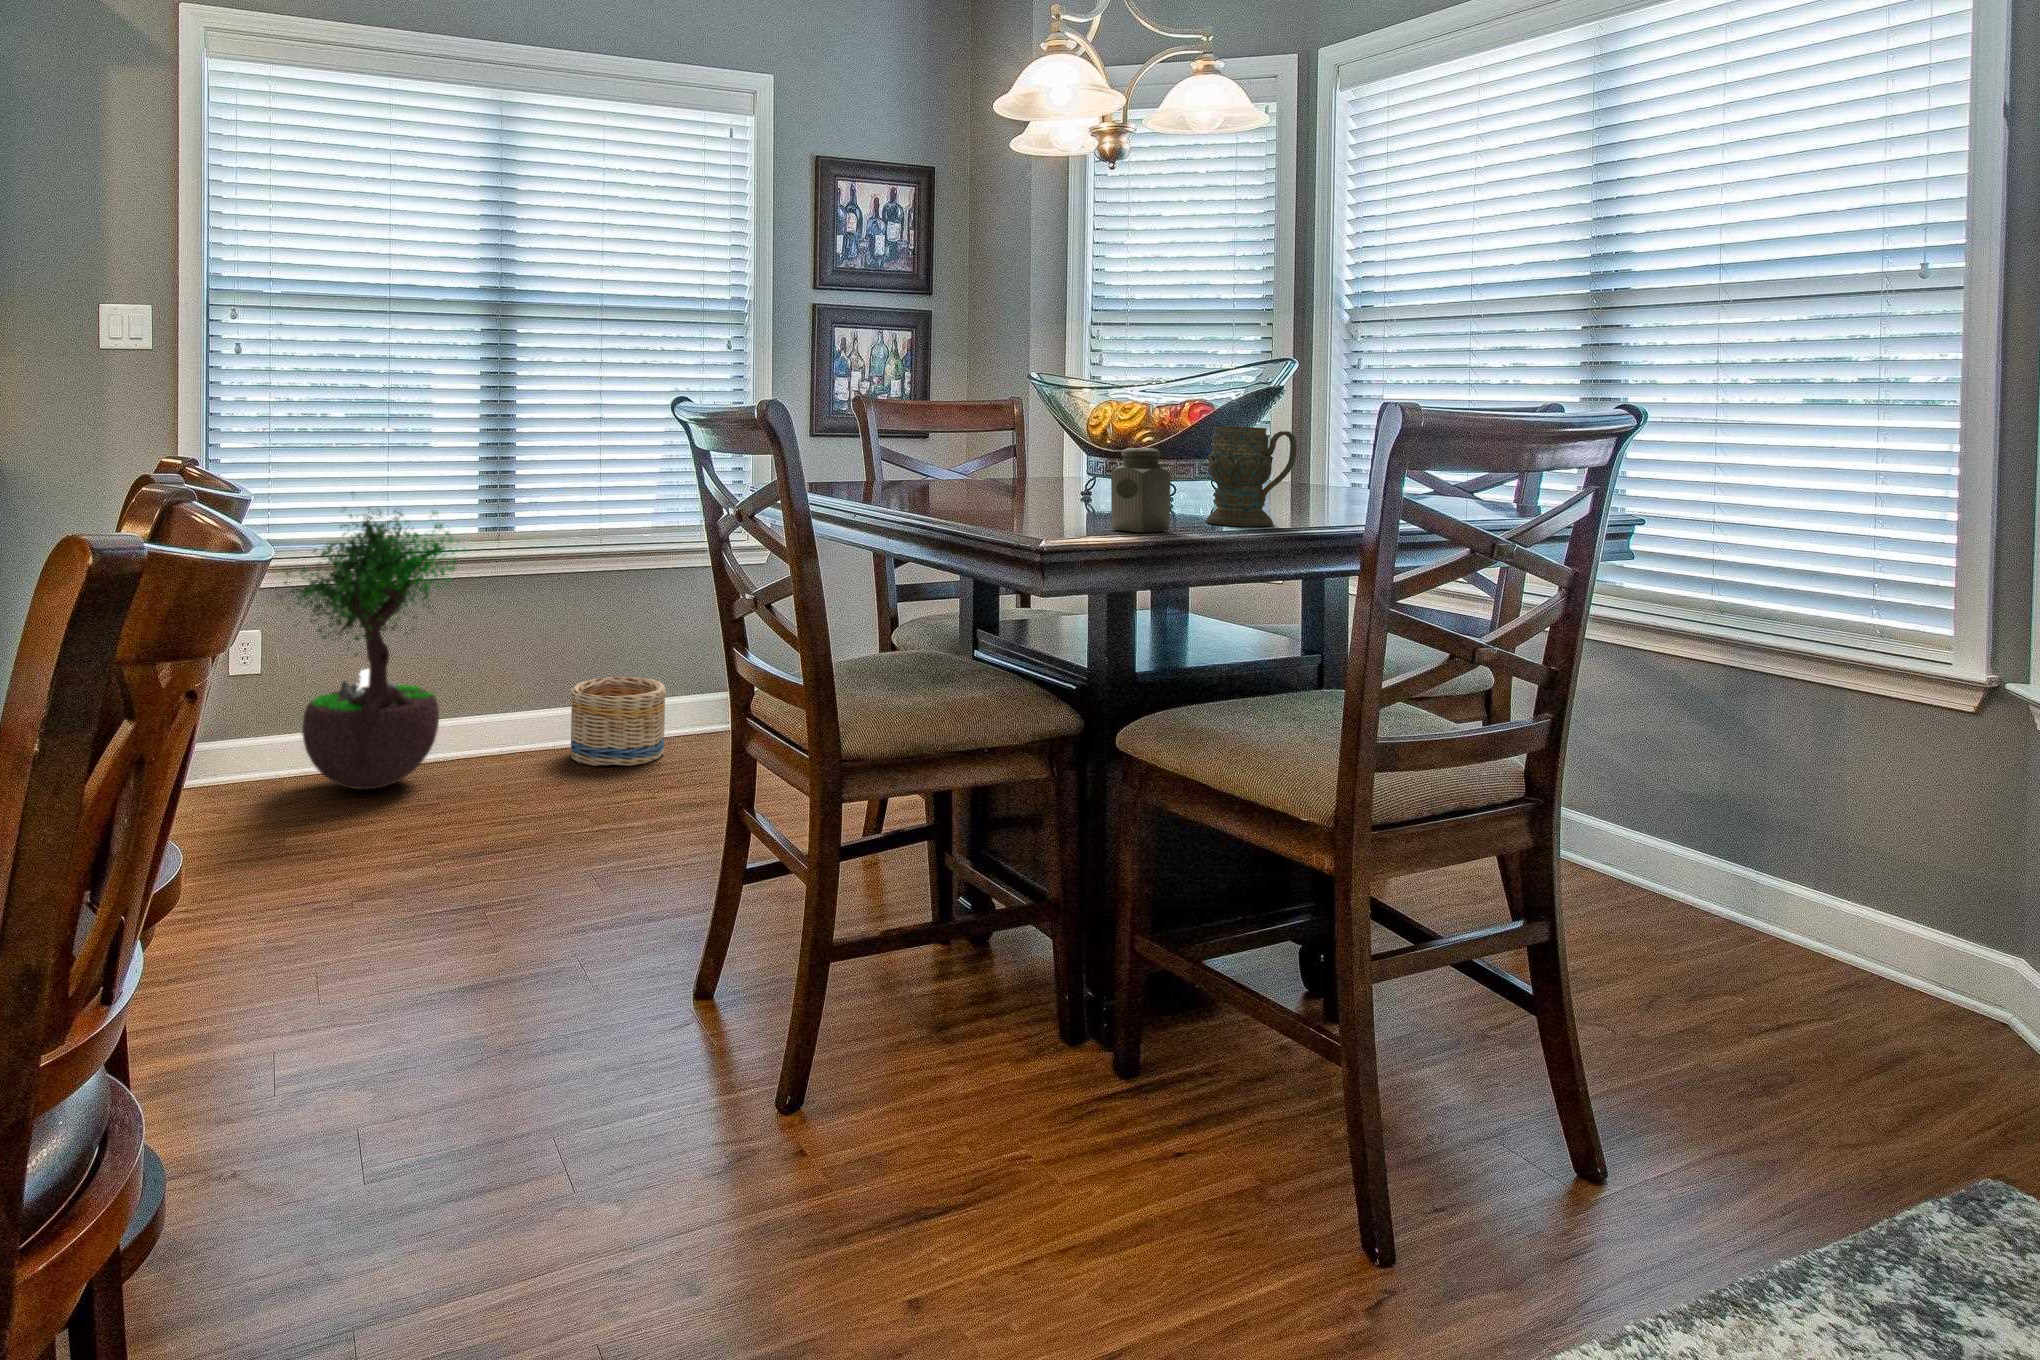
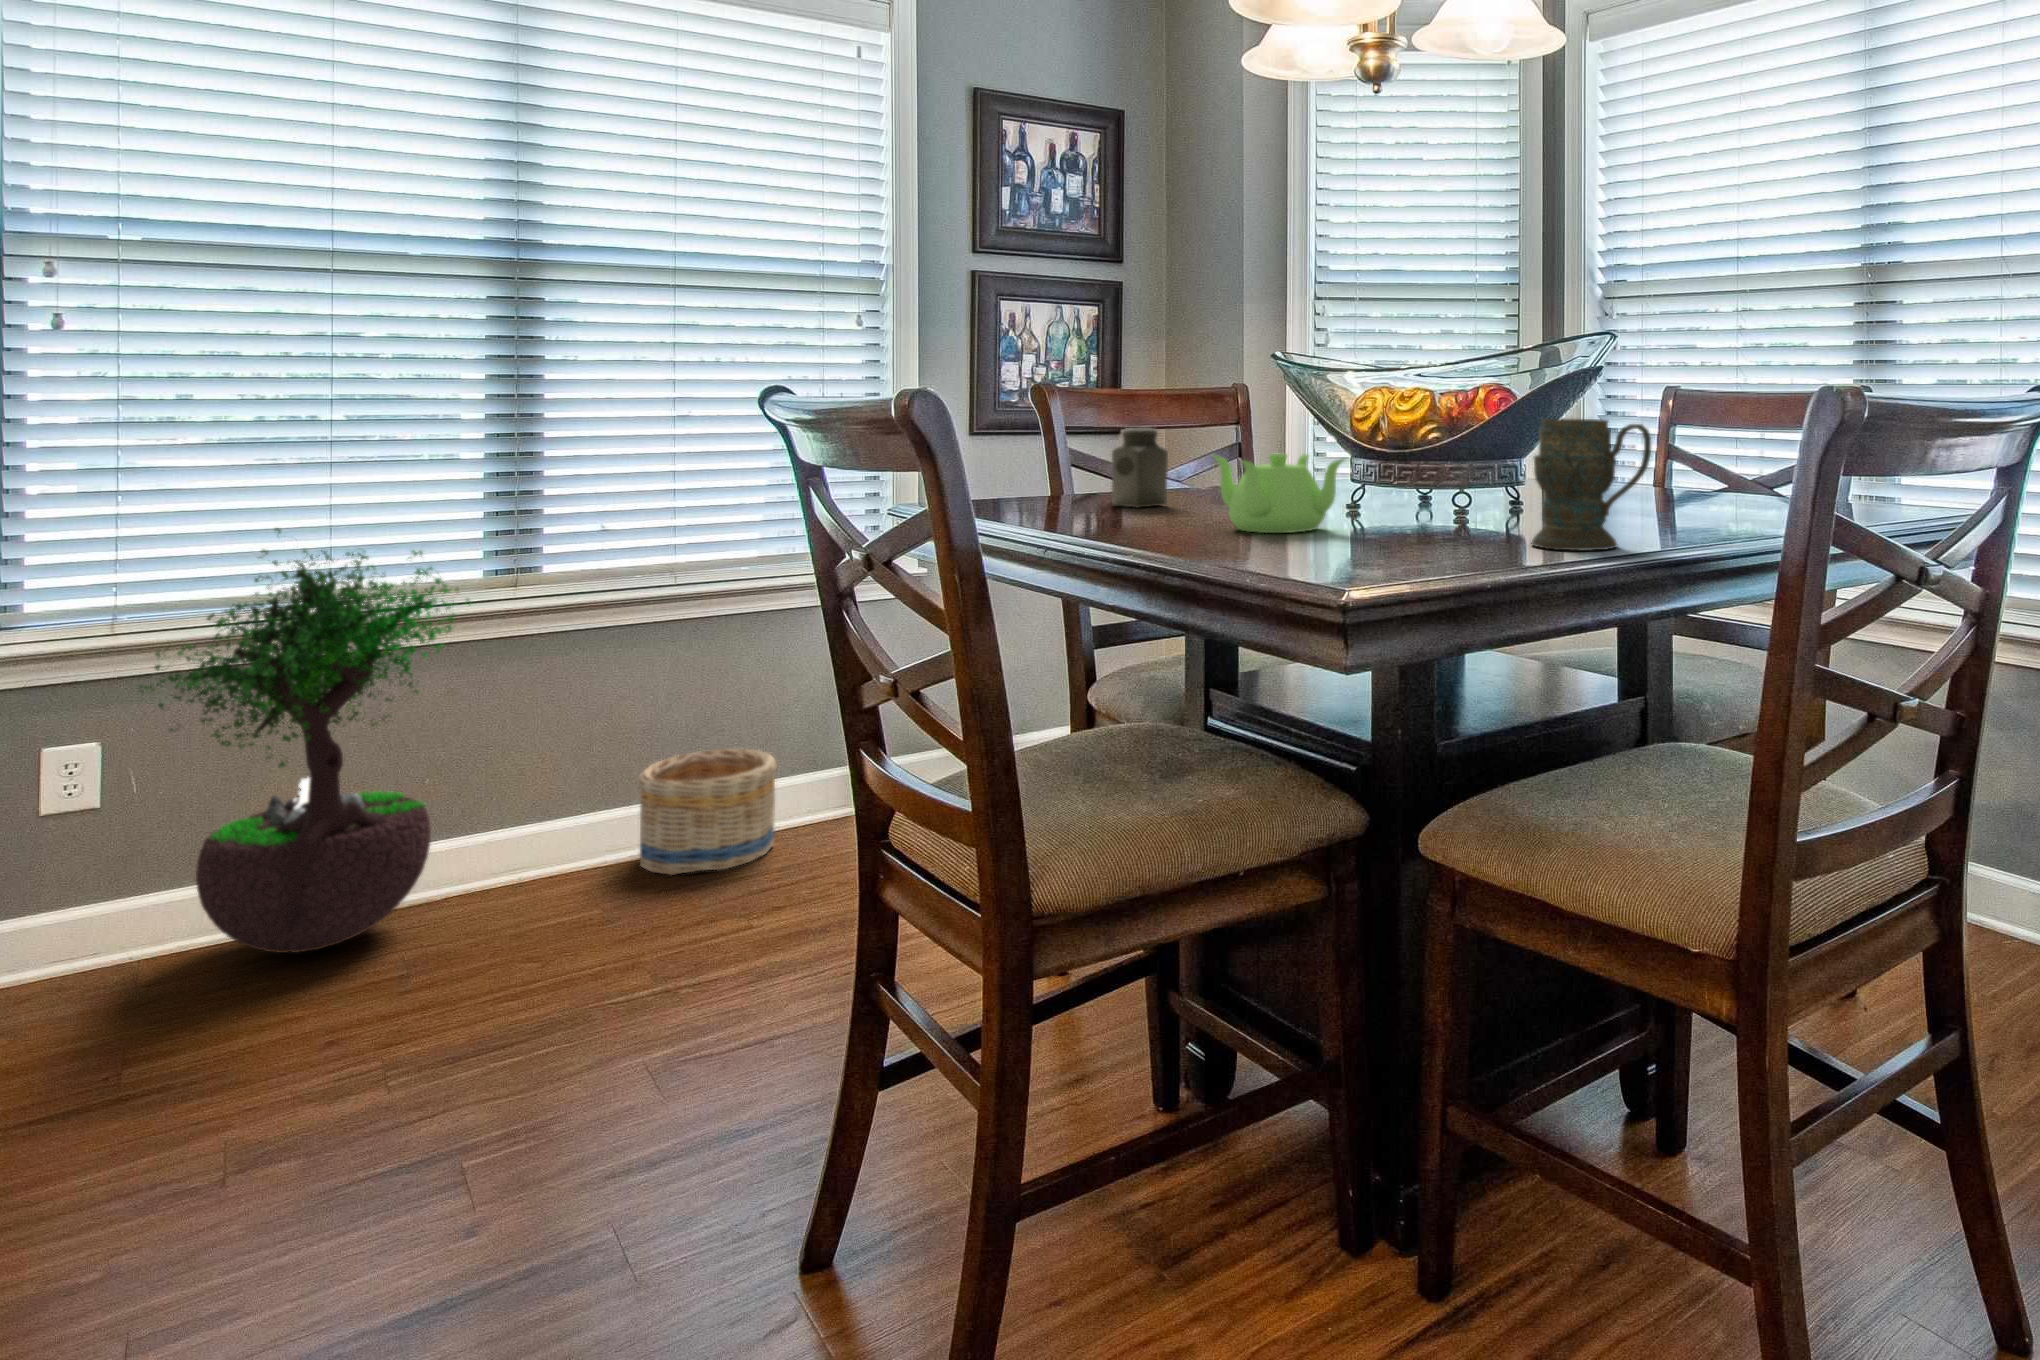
salt shaker: present [1111,448,1171,533] -> present [1112,428,1168,507]
teapot: none [975,450,1073,509] -> present [1212,453,1343,533]

